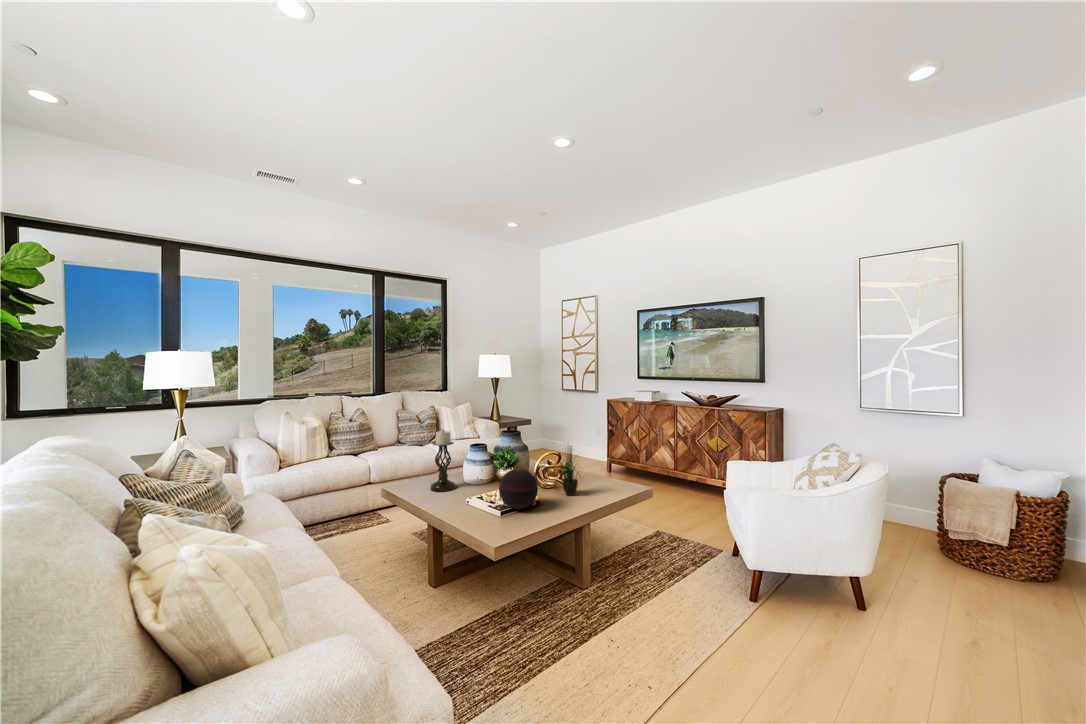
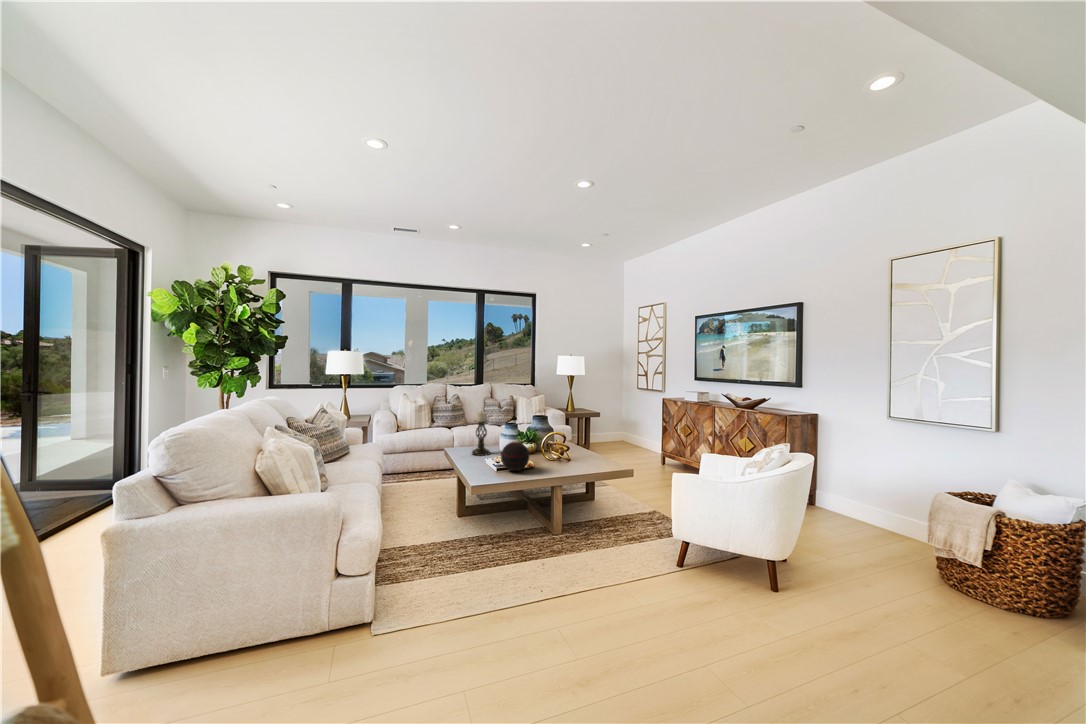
potted plant: present [560,449,578,495] -> none [548,418,574,468]

